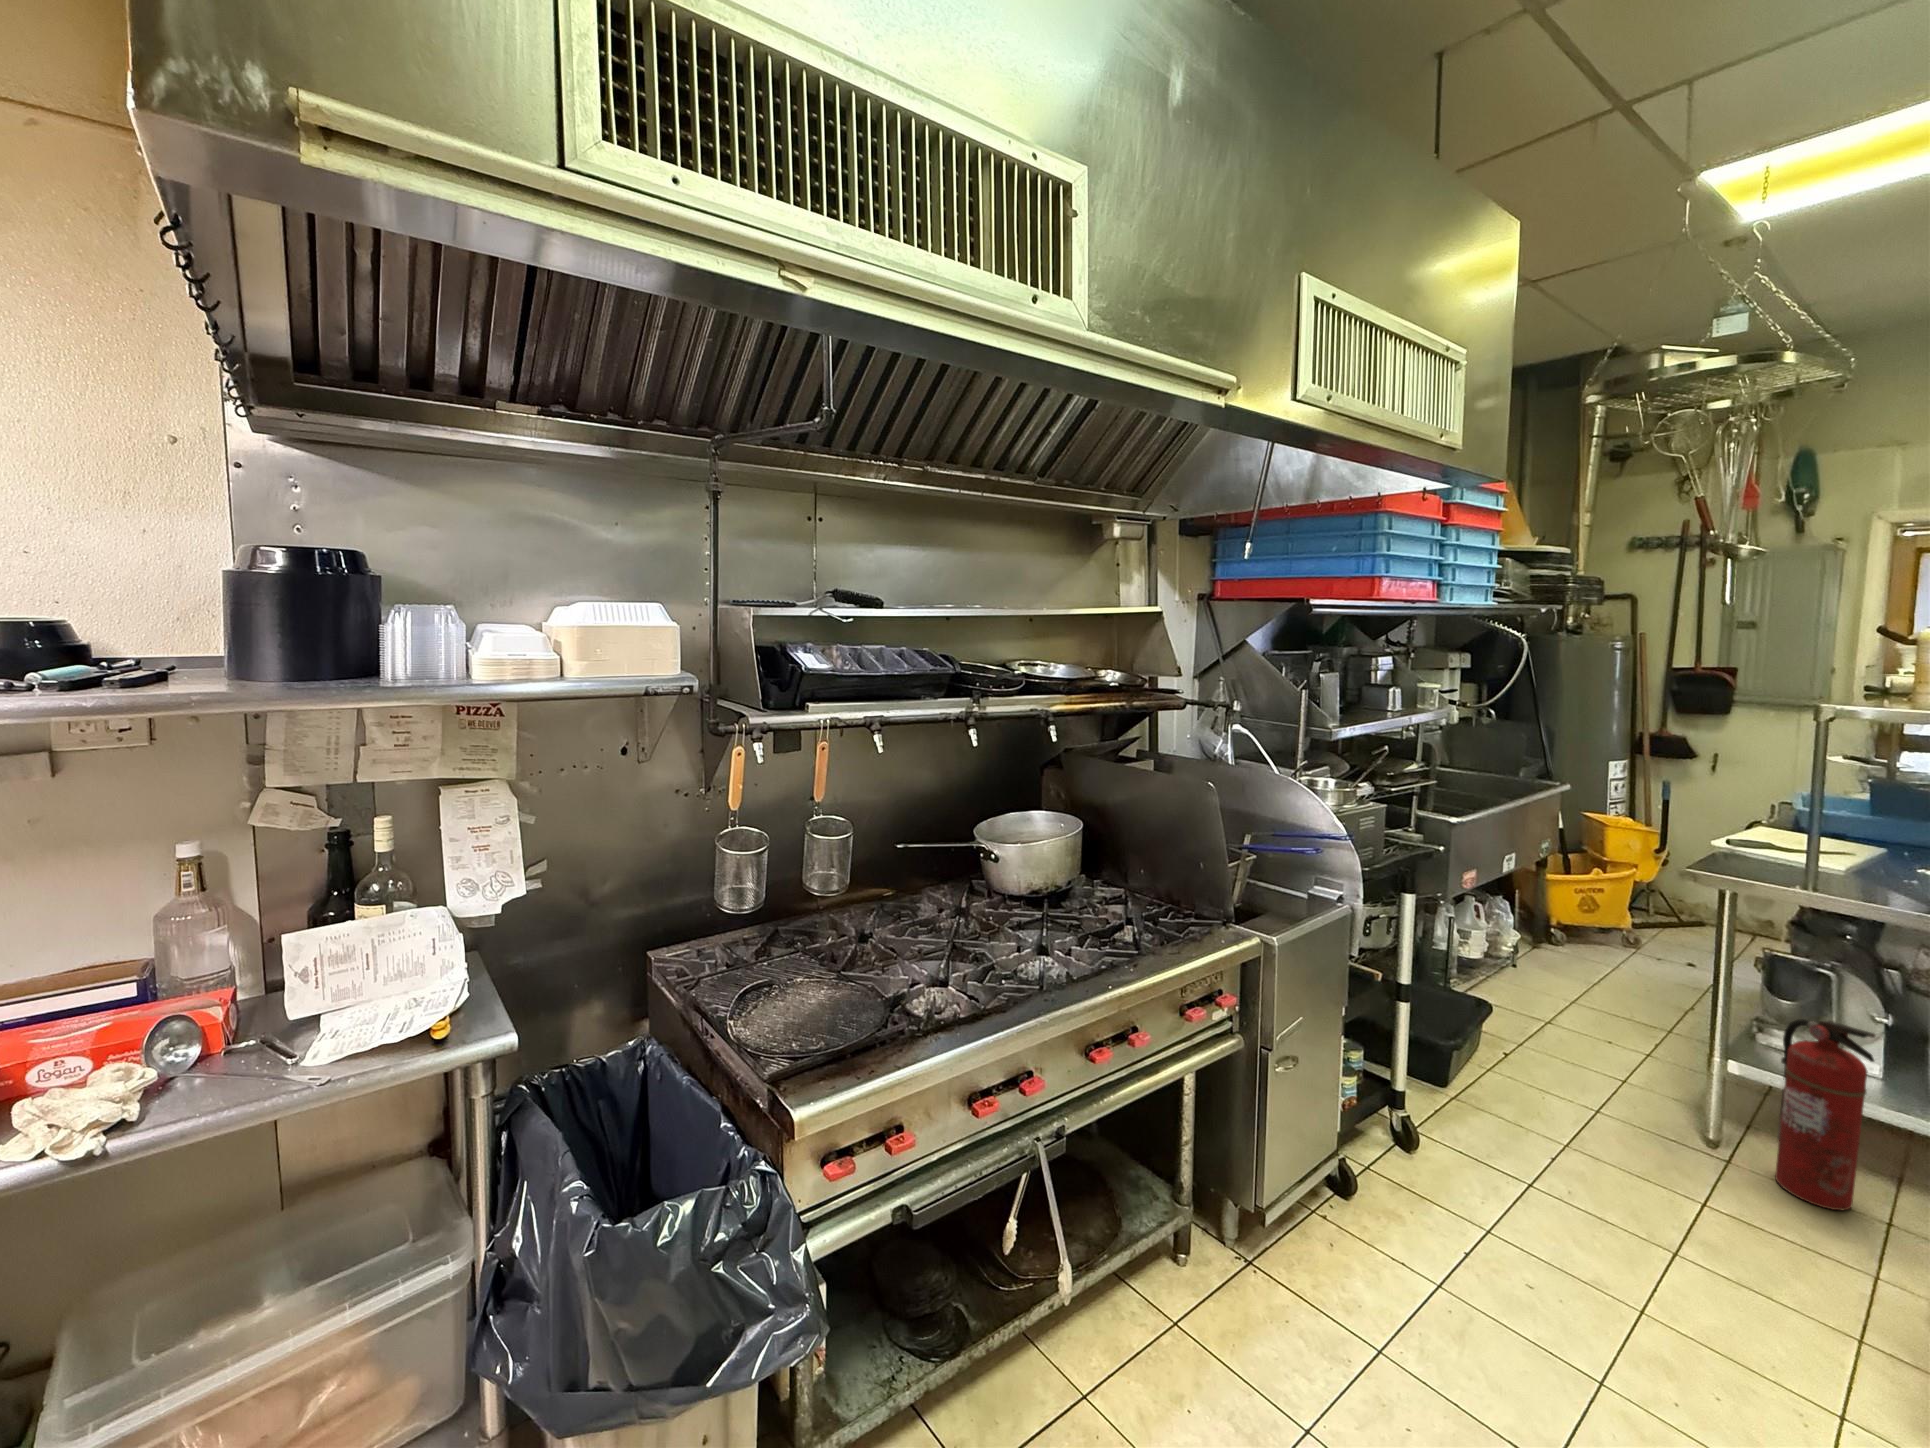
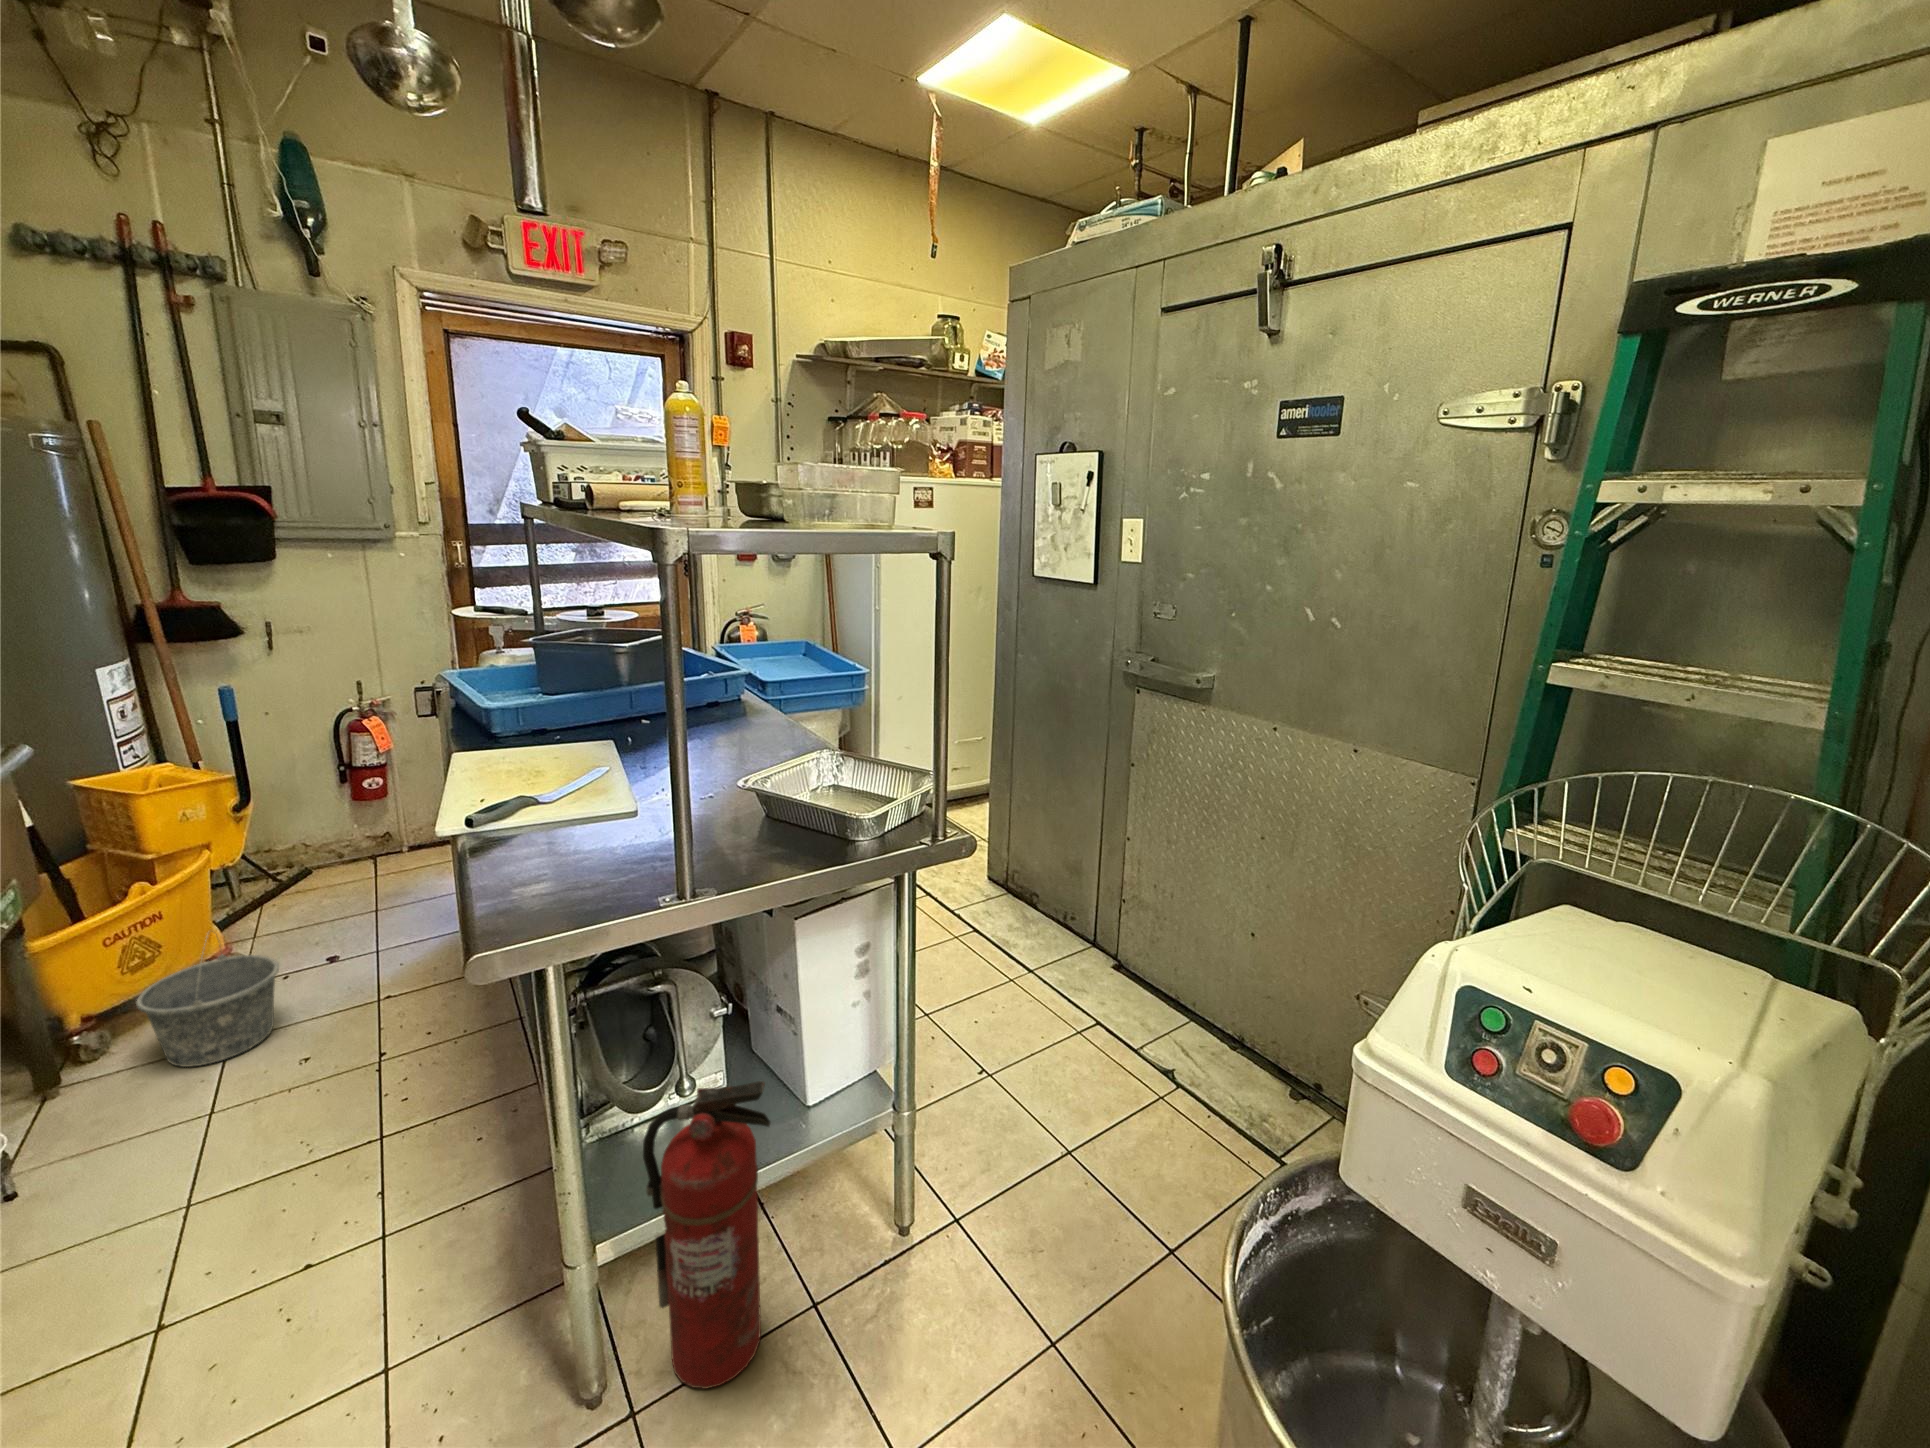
bucket: none [1581,902,1653,973] -> present [136,937,279,1067]

